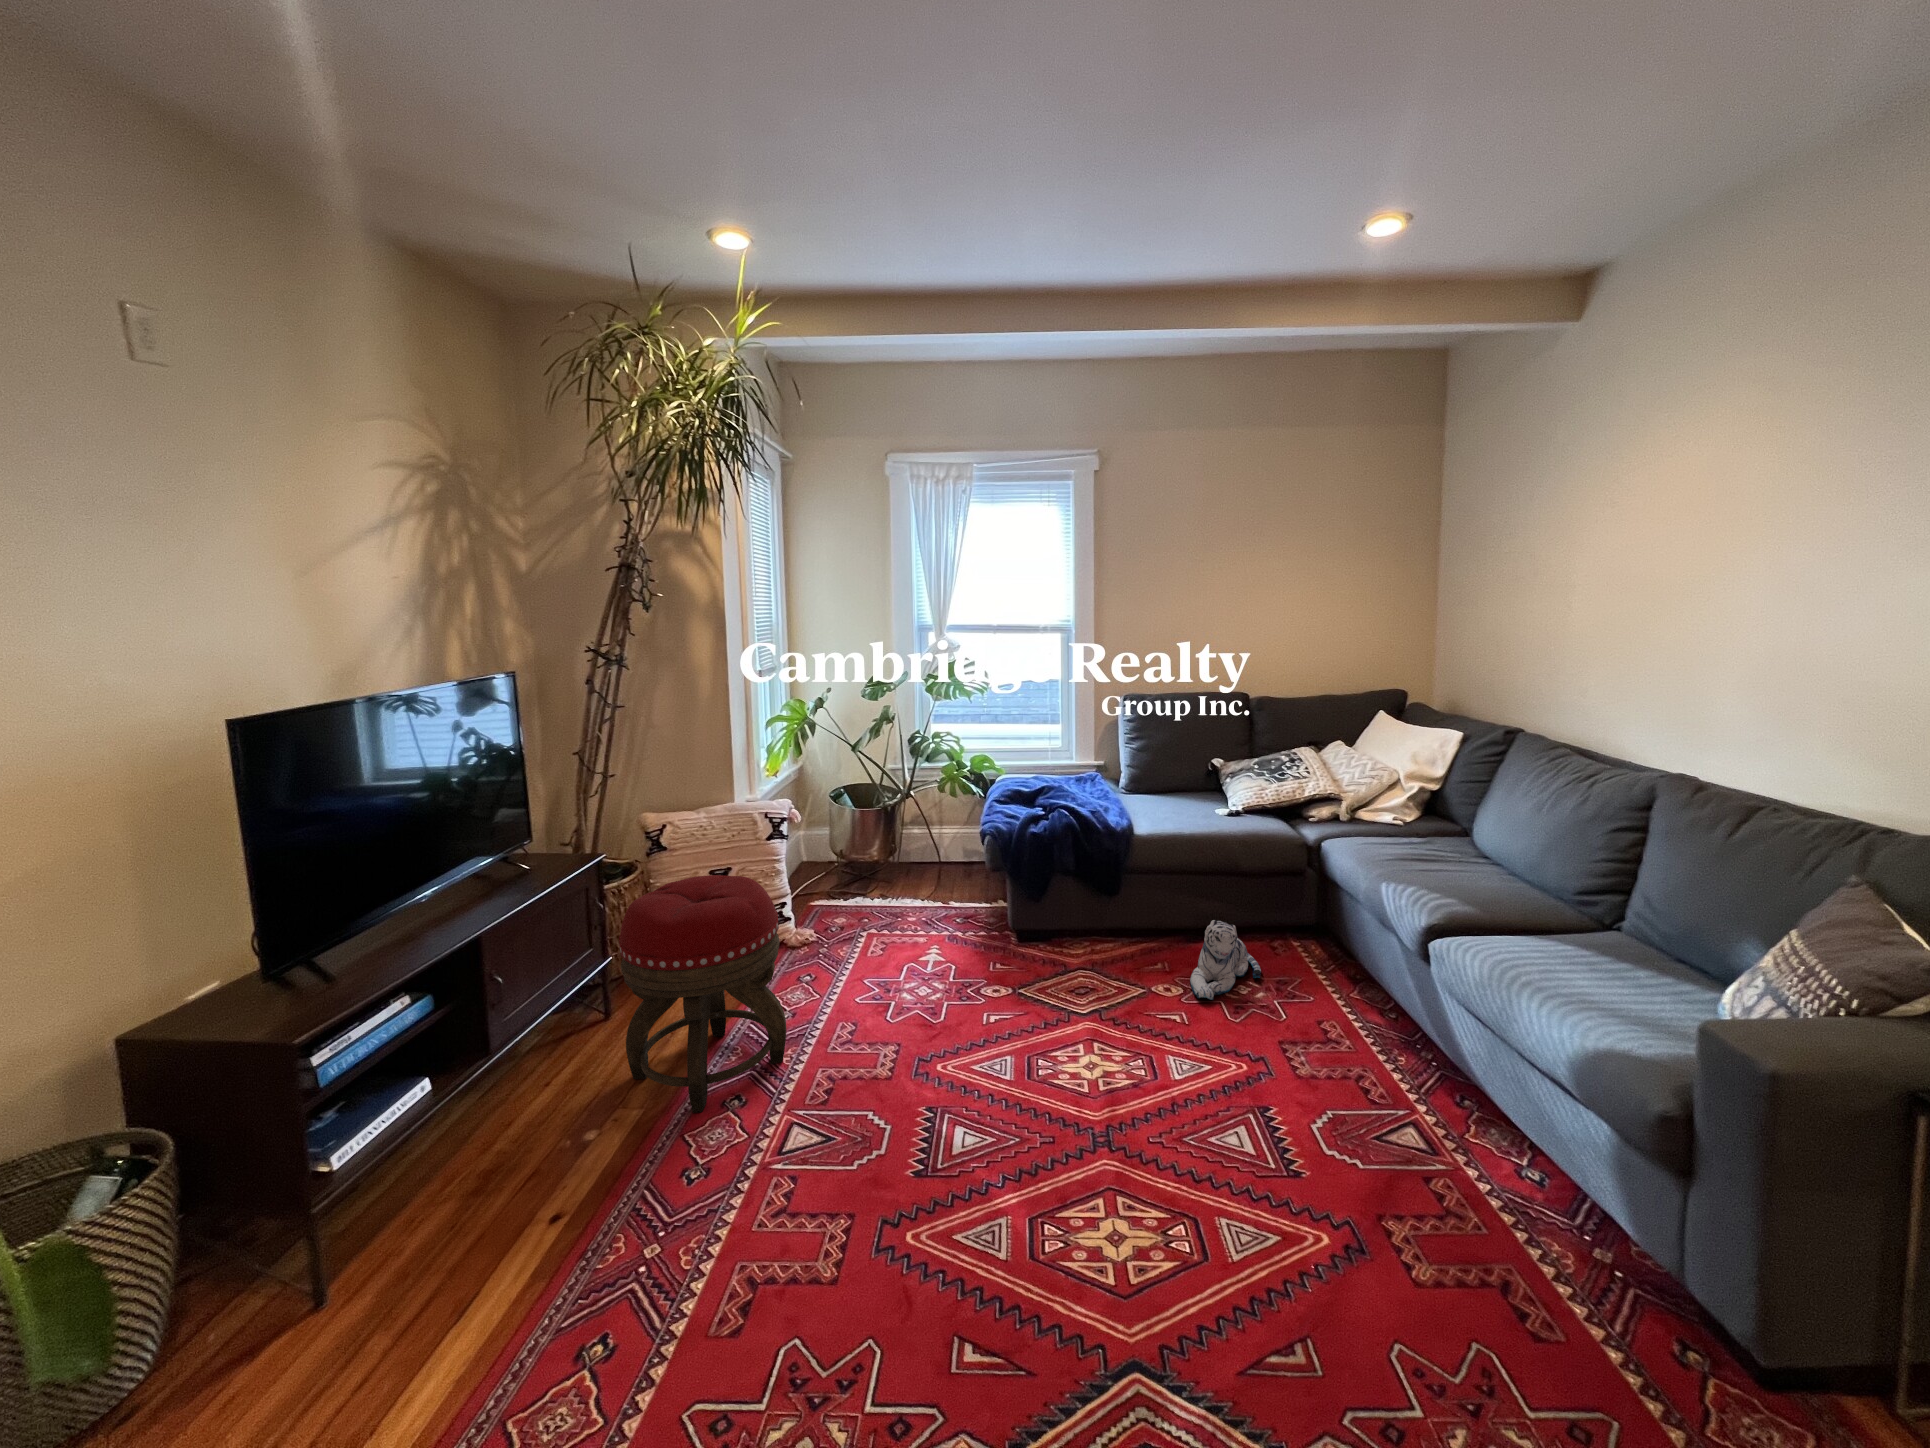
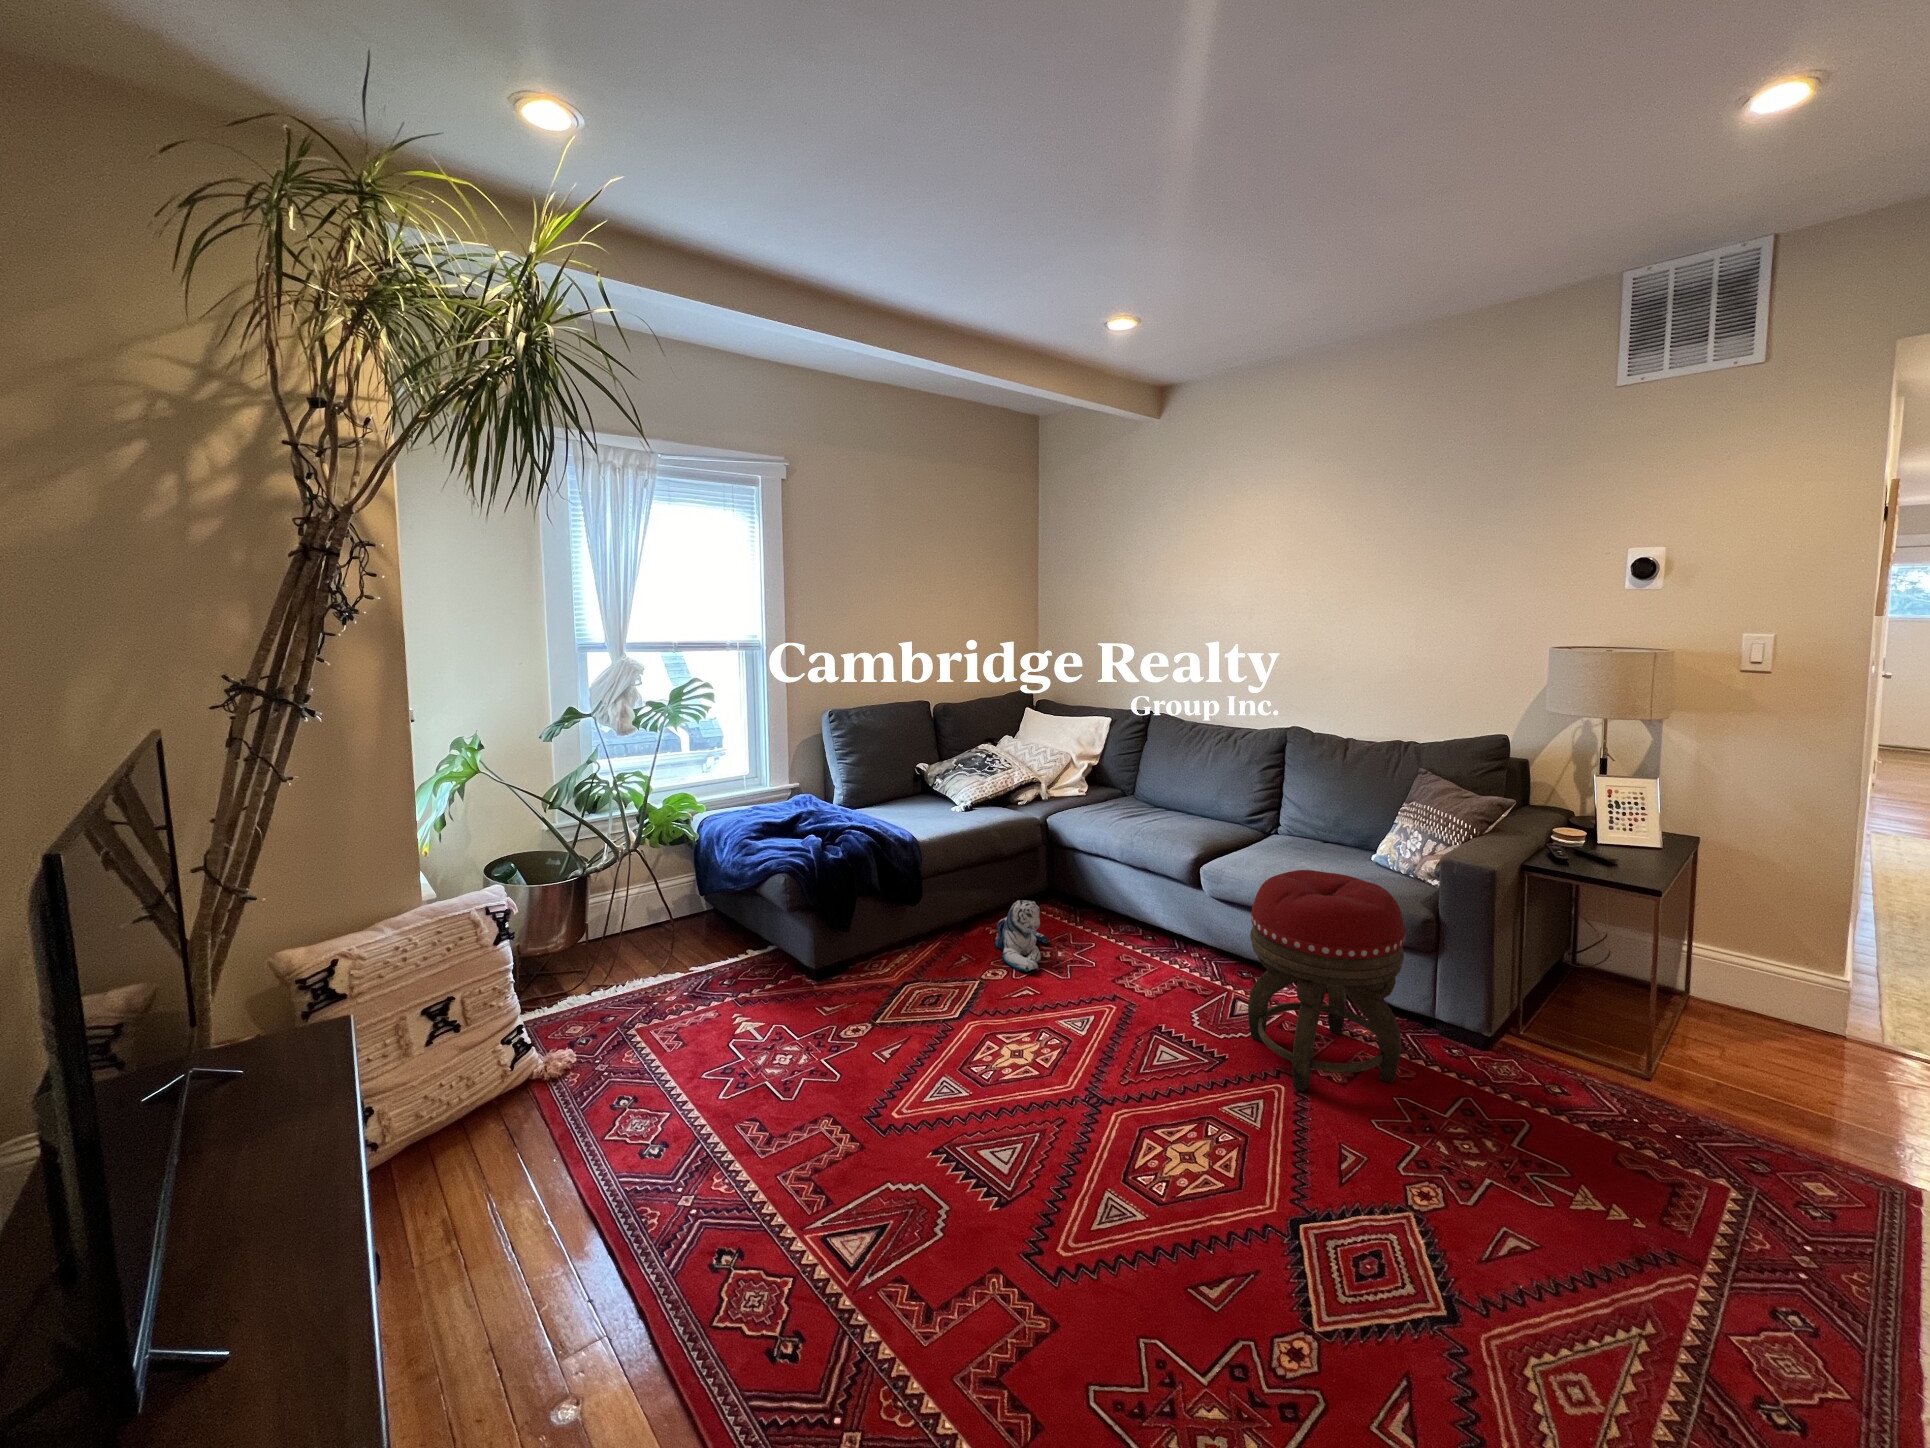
footstool: present [619,875,786,1113] -> present [1248,870,1406,1092]

